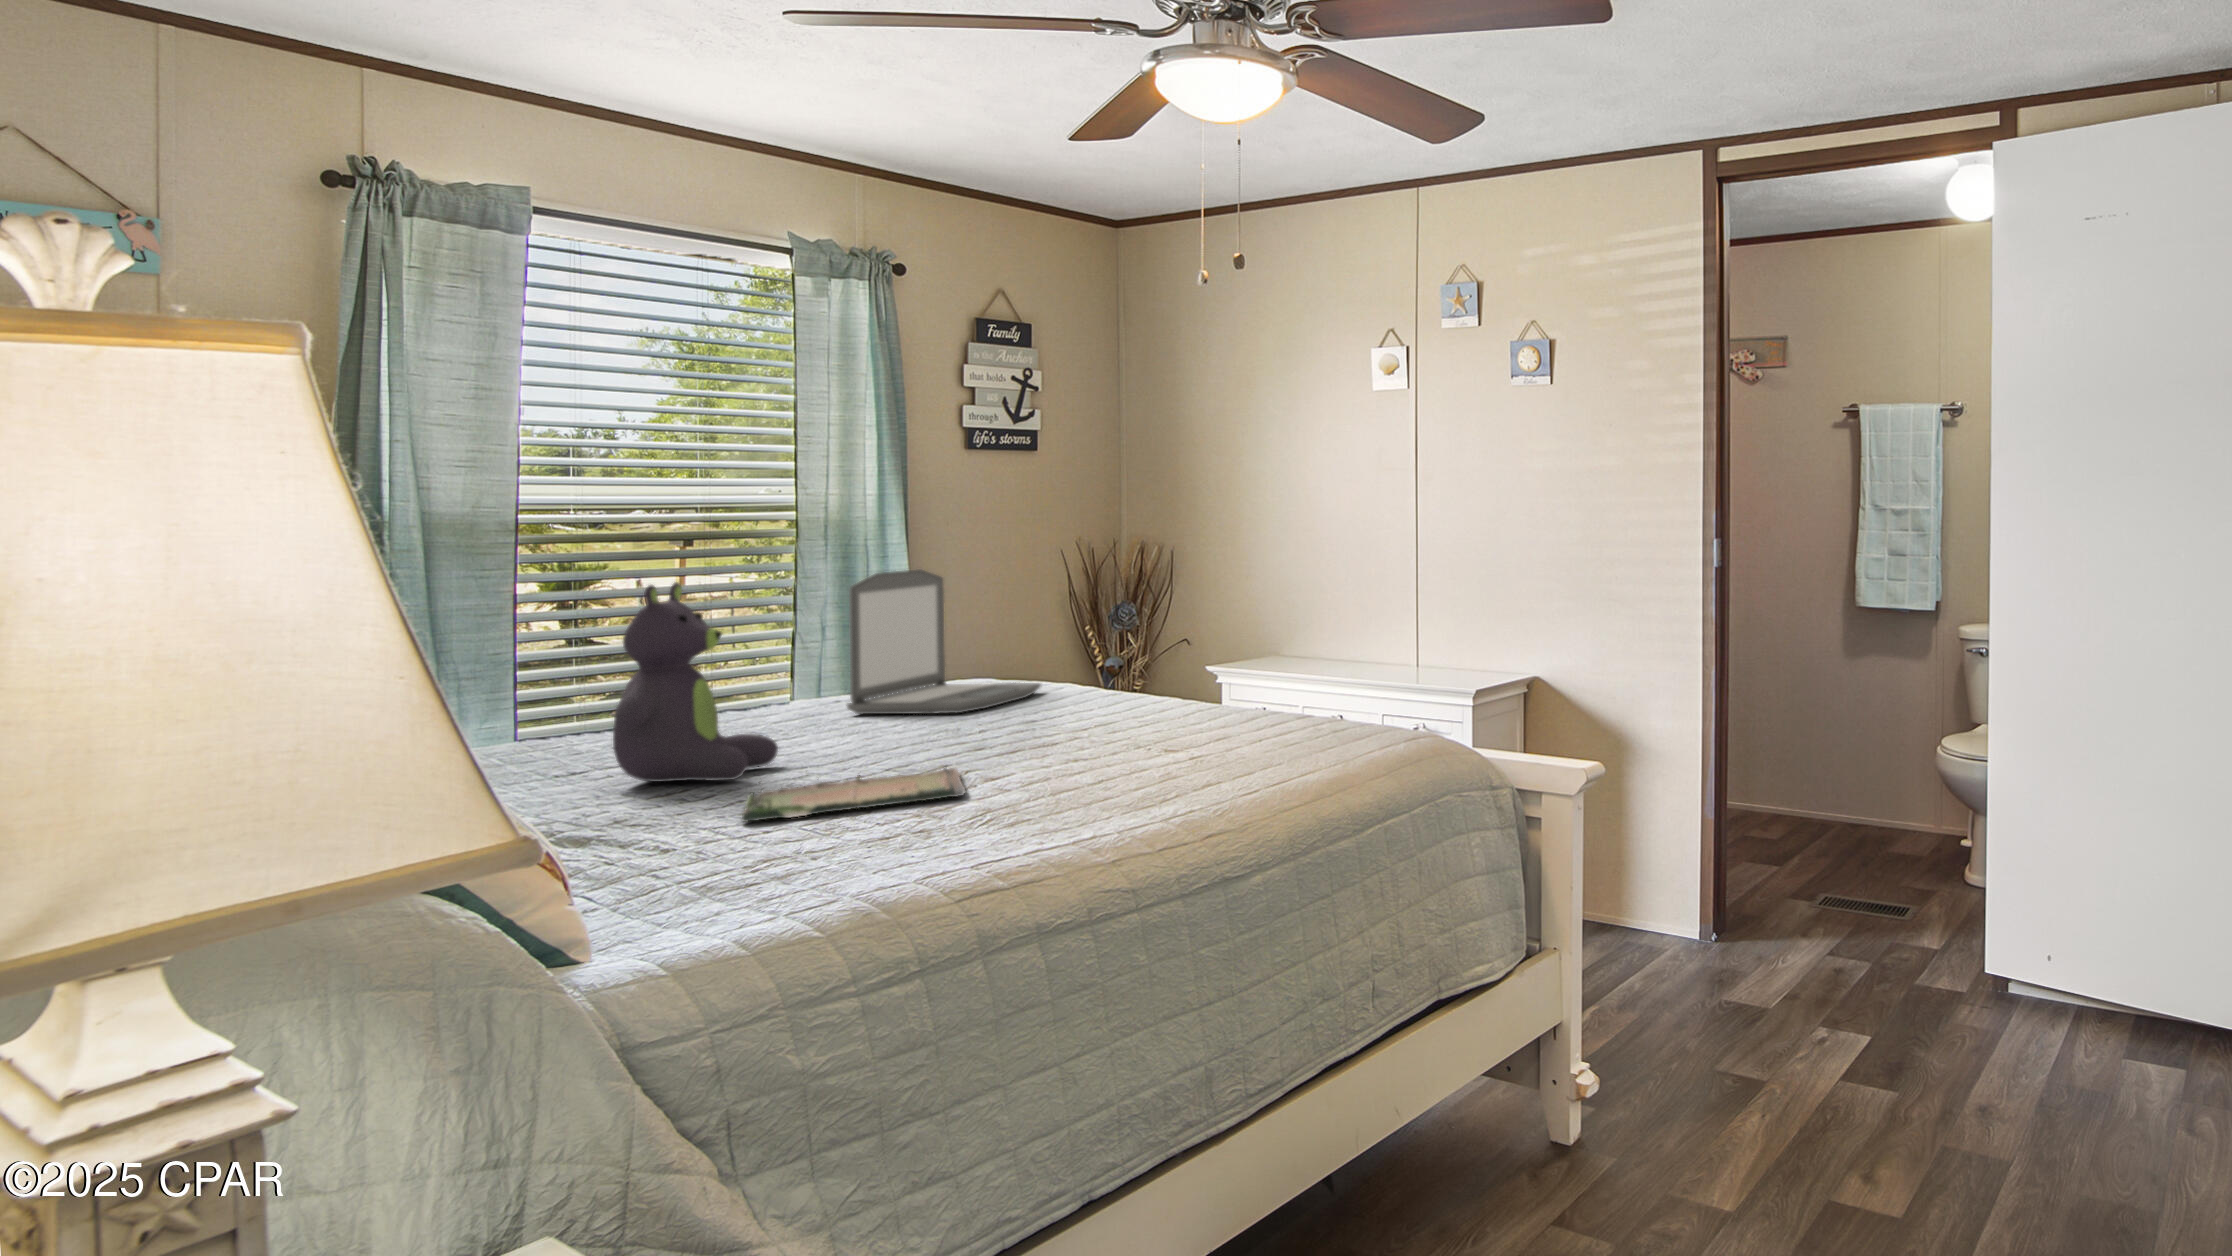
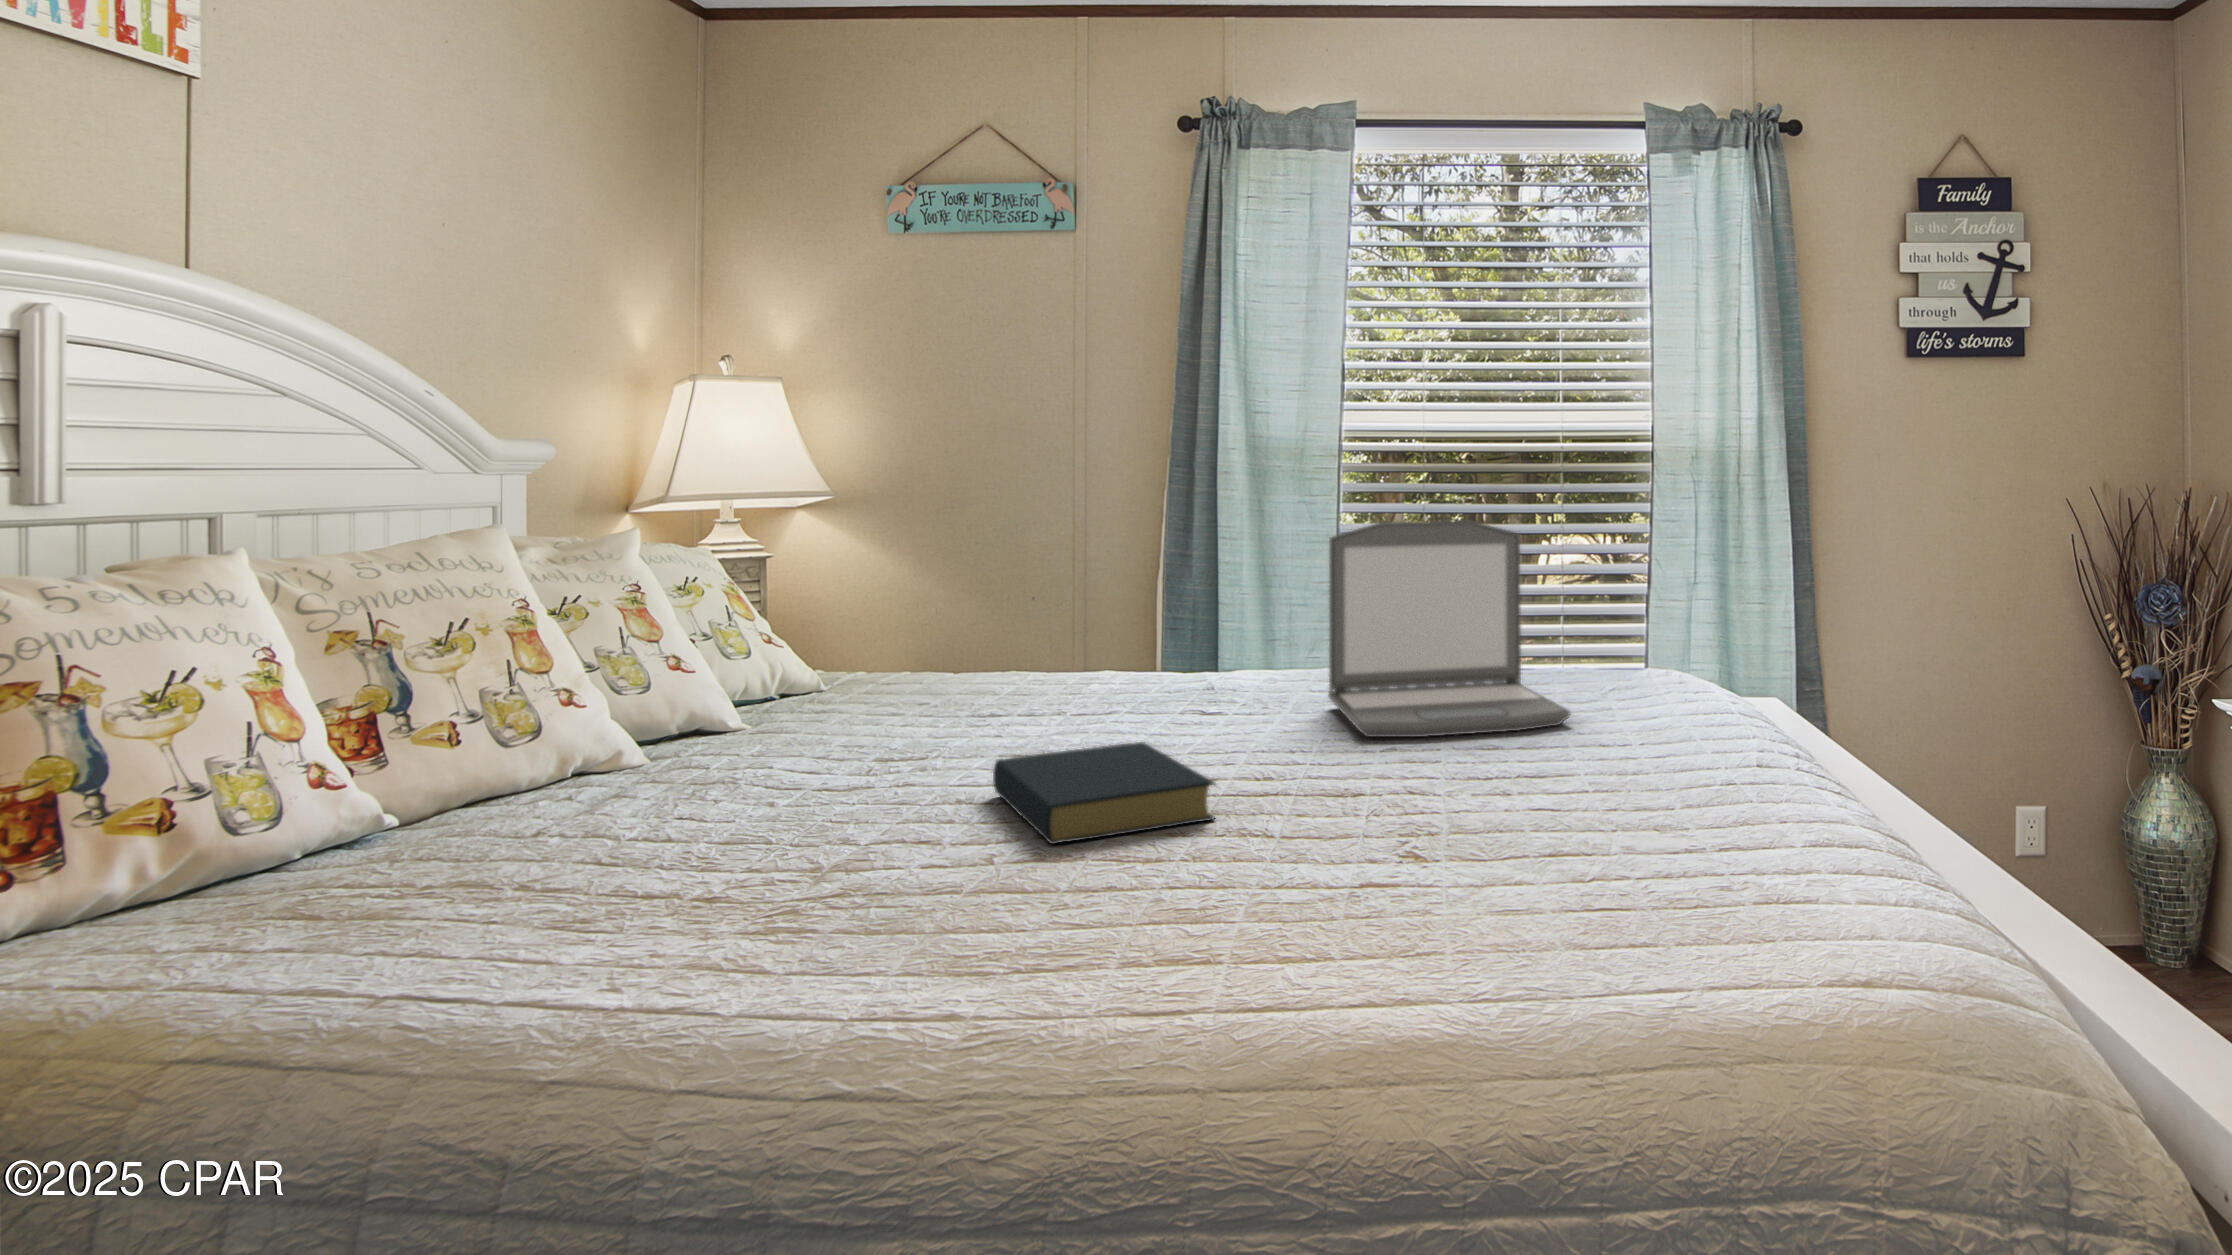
stuffed bear: present [613,582,778,782] -> none [760,520,974,781]
hardback book: none [880,711,1059,757] -> present [993,742,1215,844]
tray: present [742,768,965,822] -> none [479,798,843,919]

